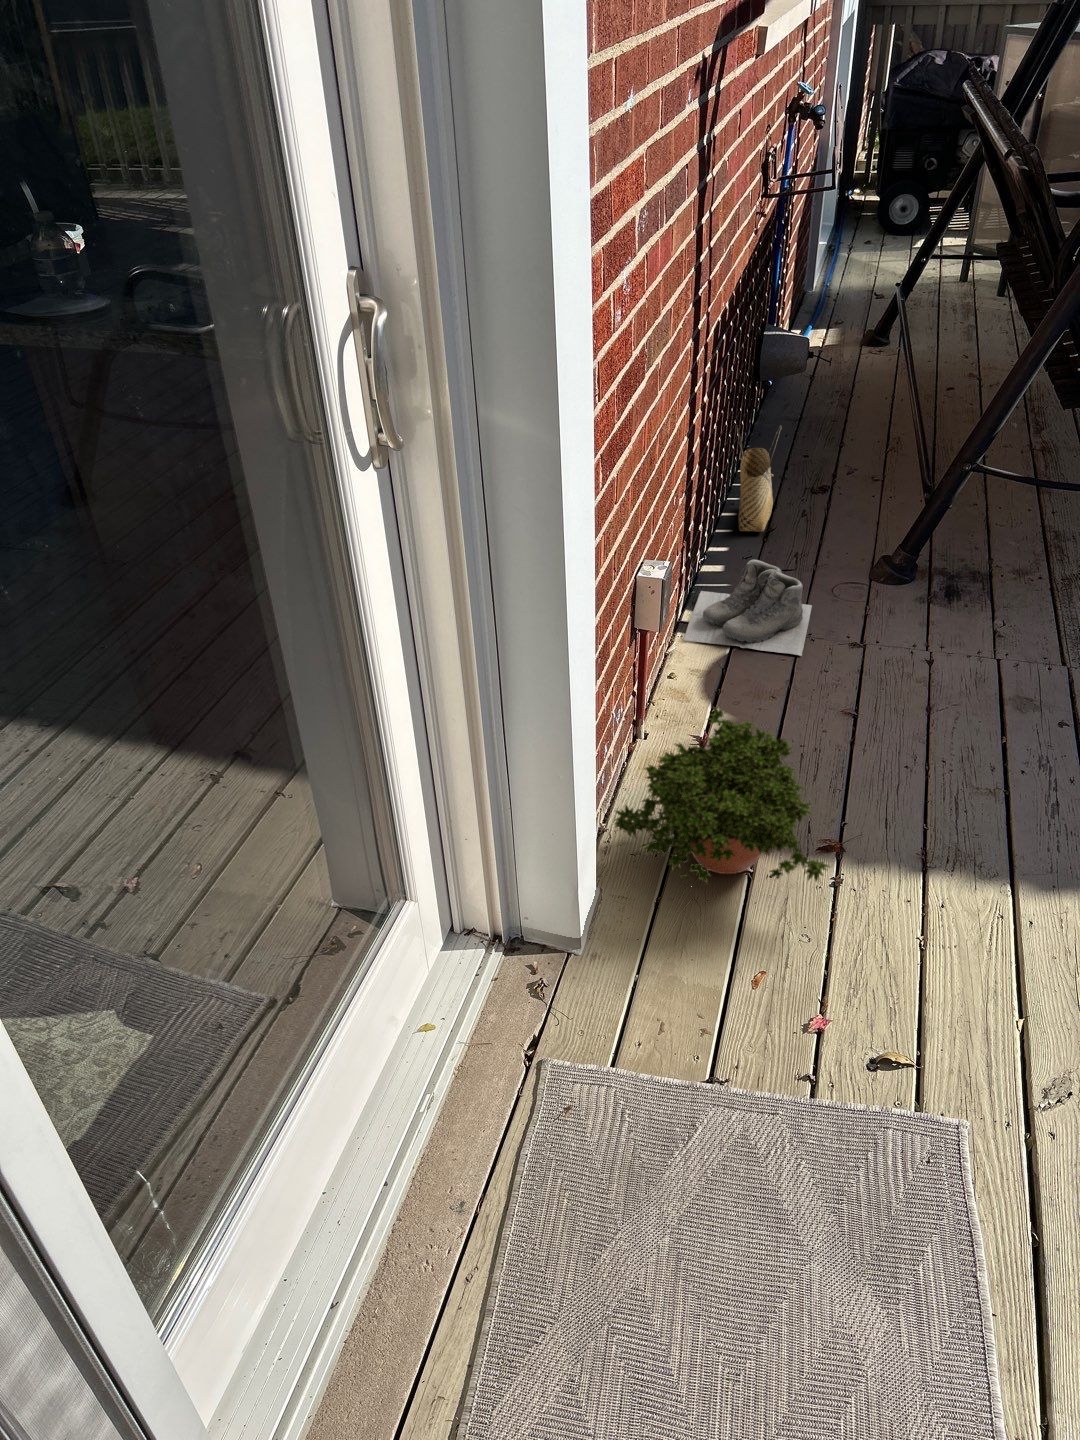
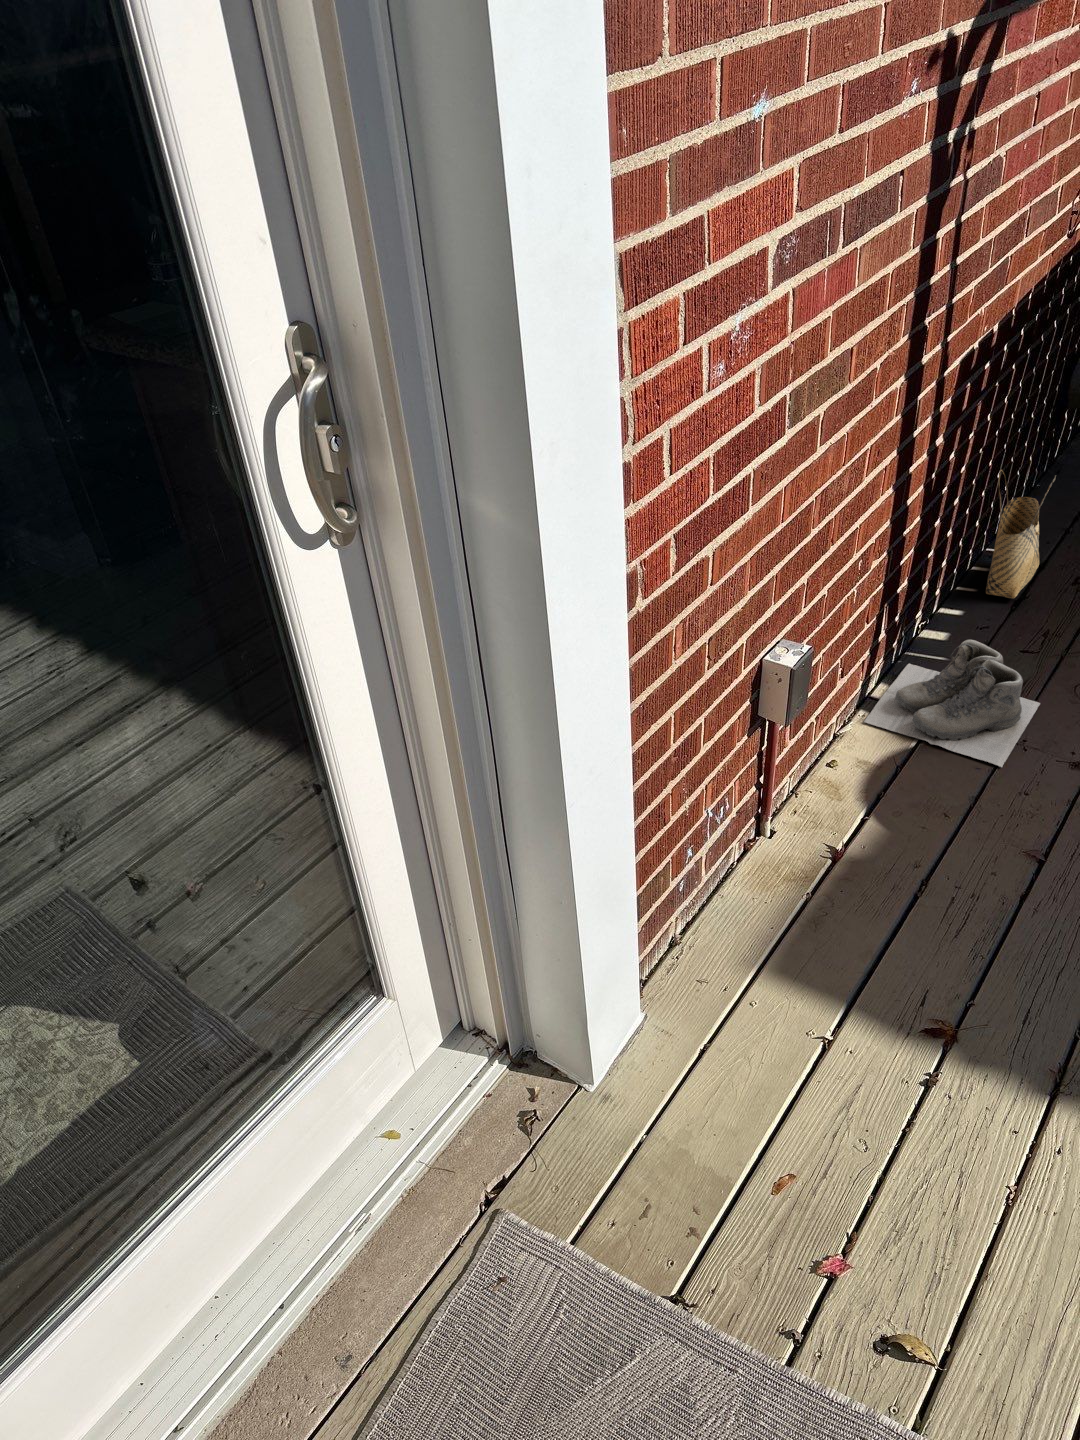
potted plant: present [614,707,830,883] -> none [679,833,913,1084]

